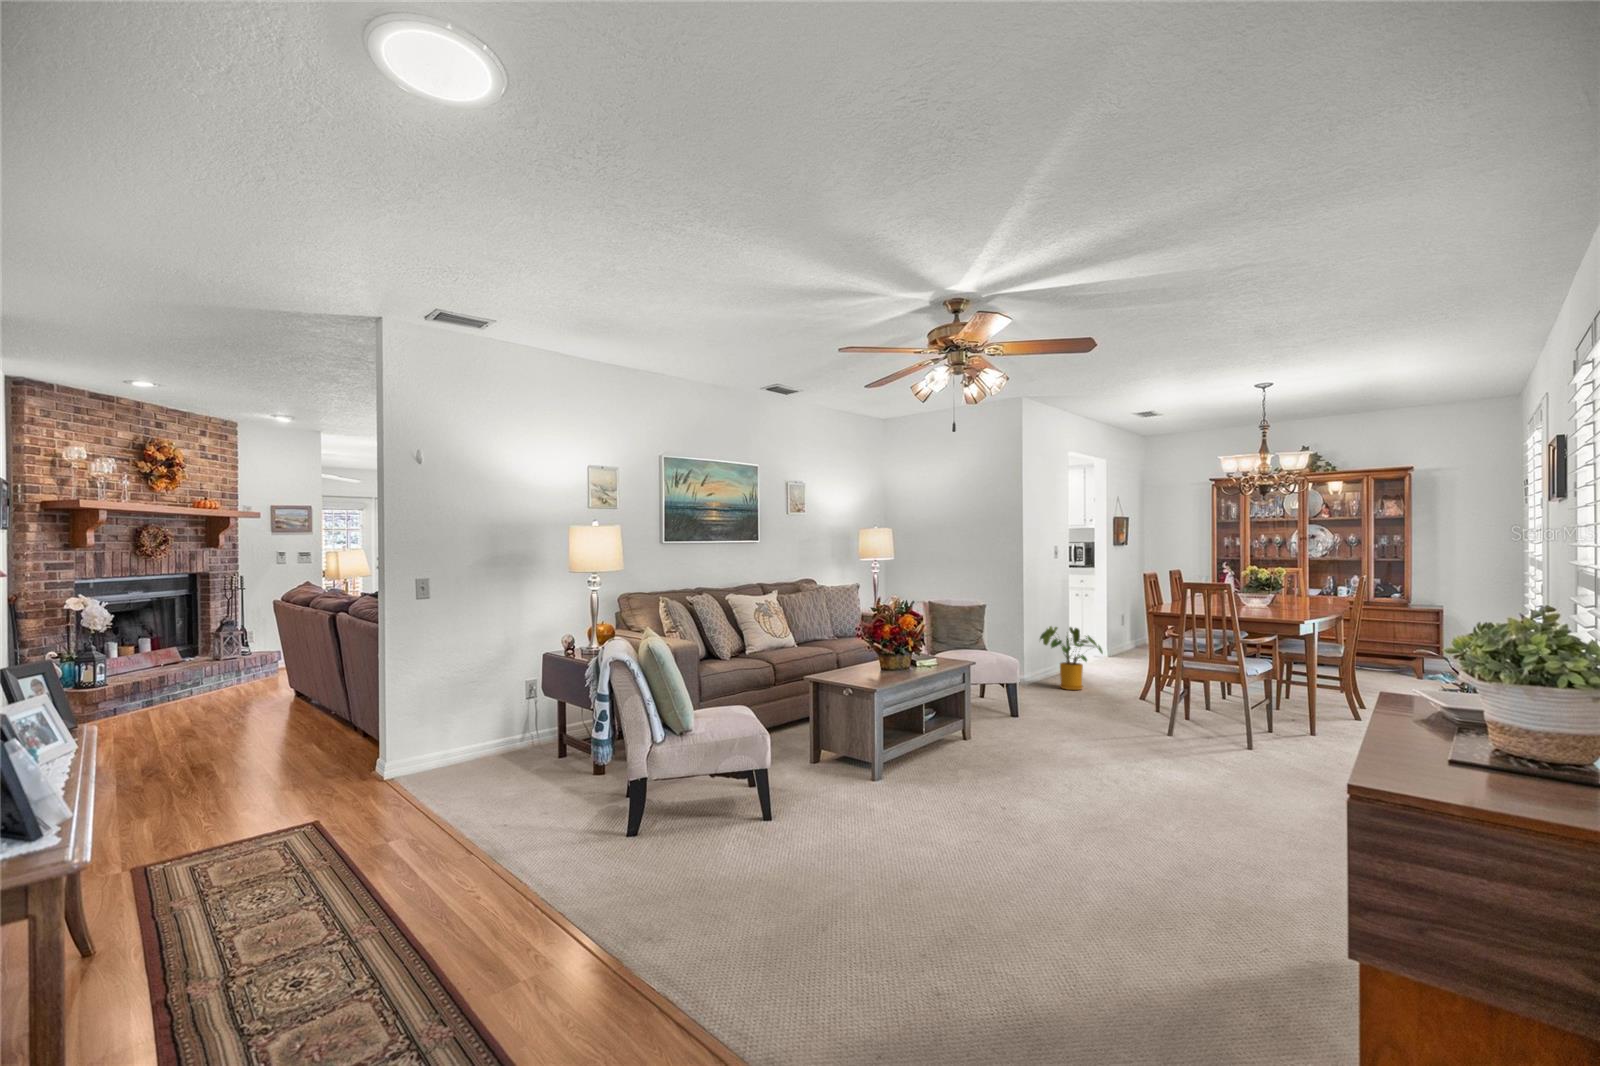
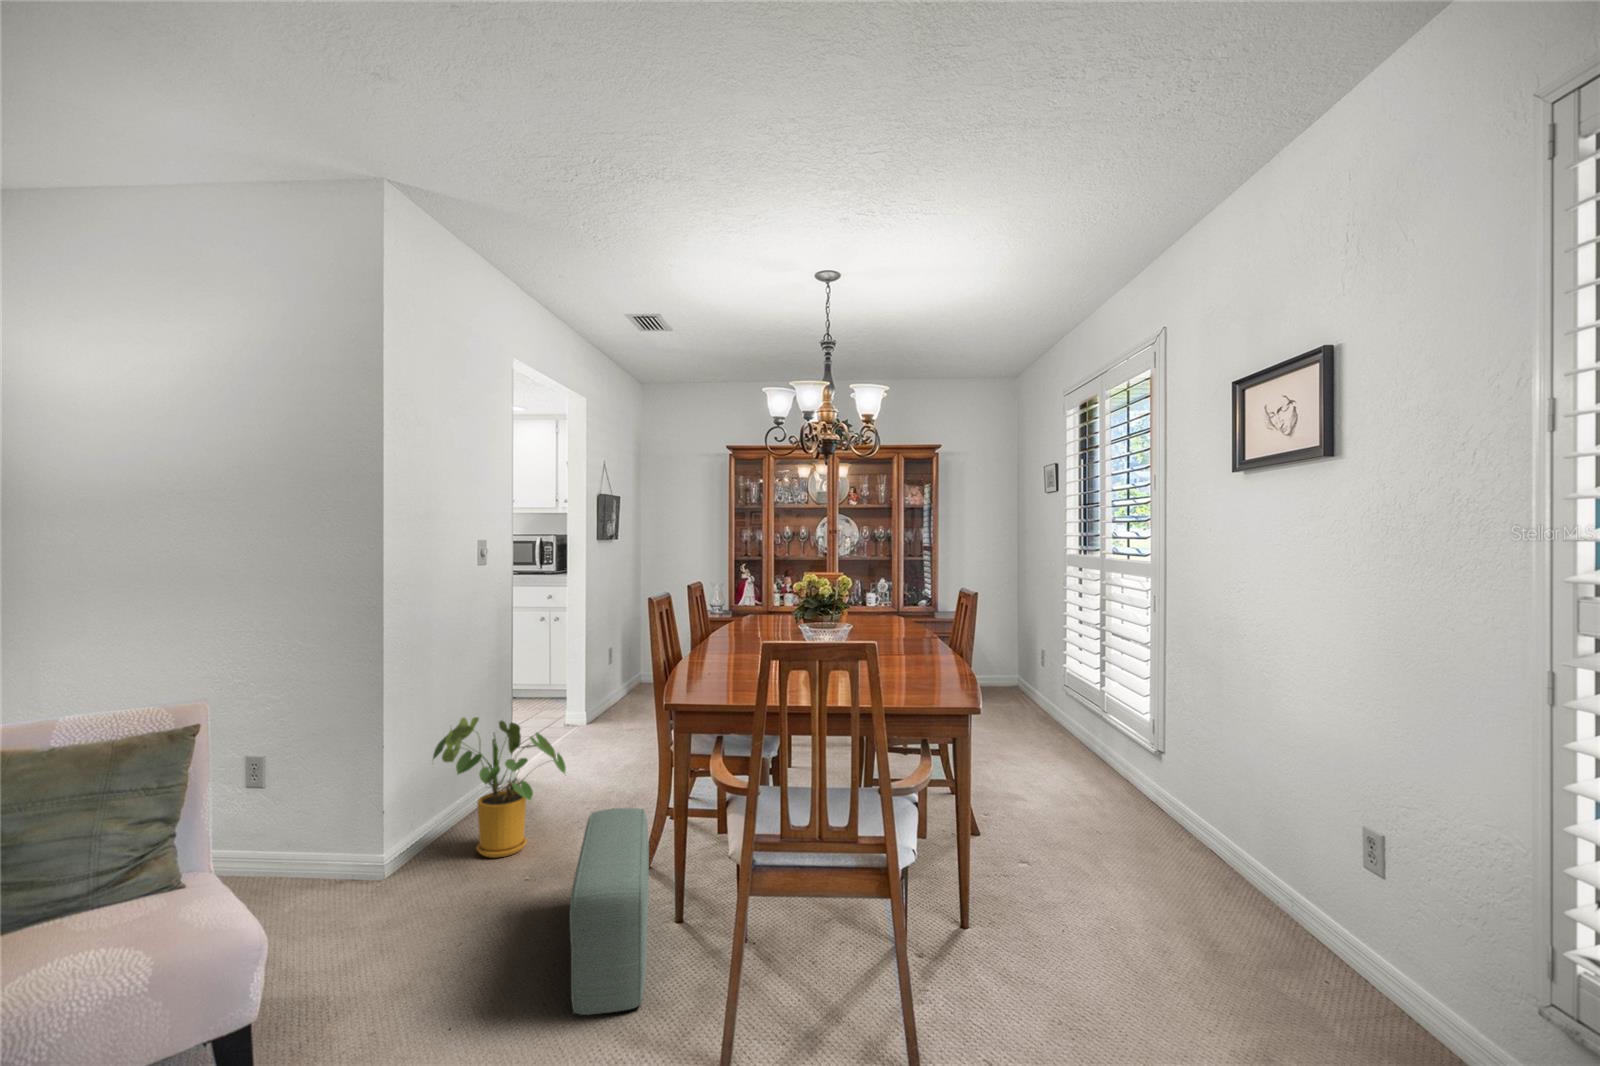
pouf: none [1111,662,1145,723] -> present [570,808,649,1015]

